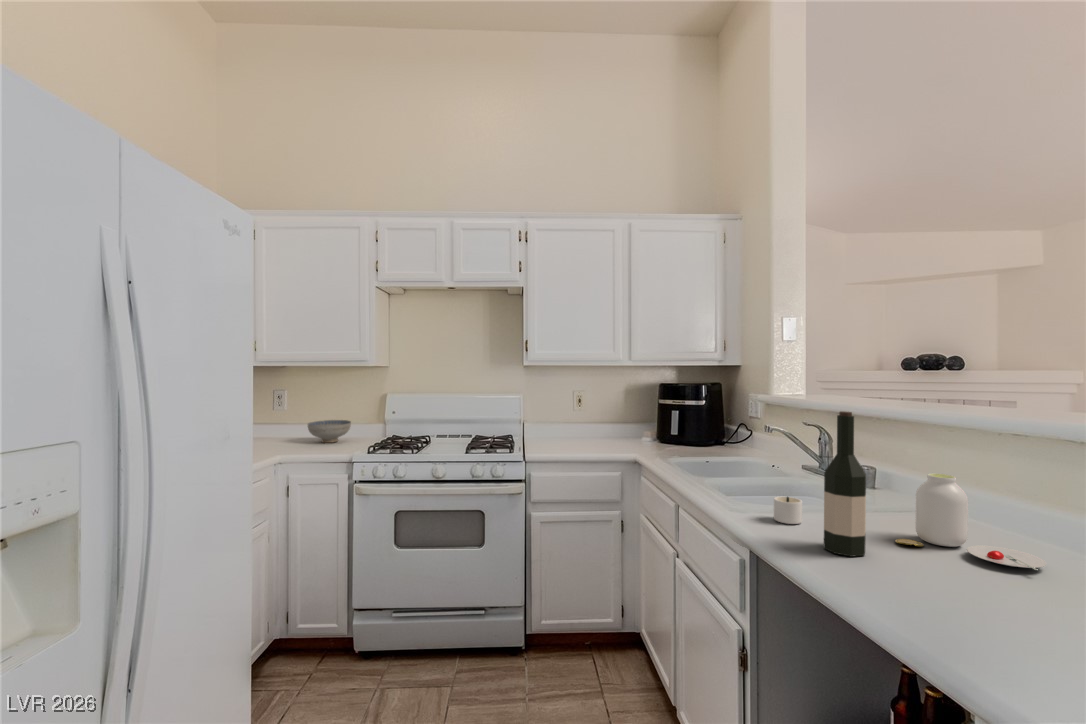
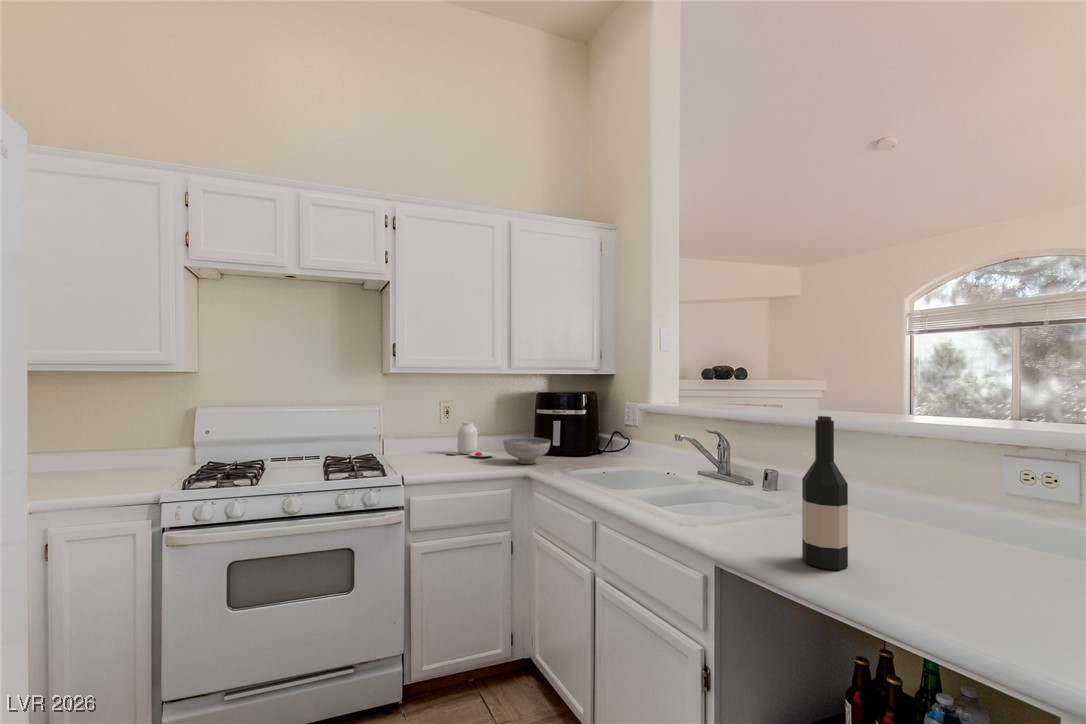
ceramic bowl: present [308,420,351,443] -> present [503,437,550,464]
jar: present [895,474,1047,570] -> present [447,422,495,457]
candle: present [774,497,802,524] -> none [728,508,770,538]

